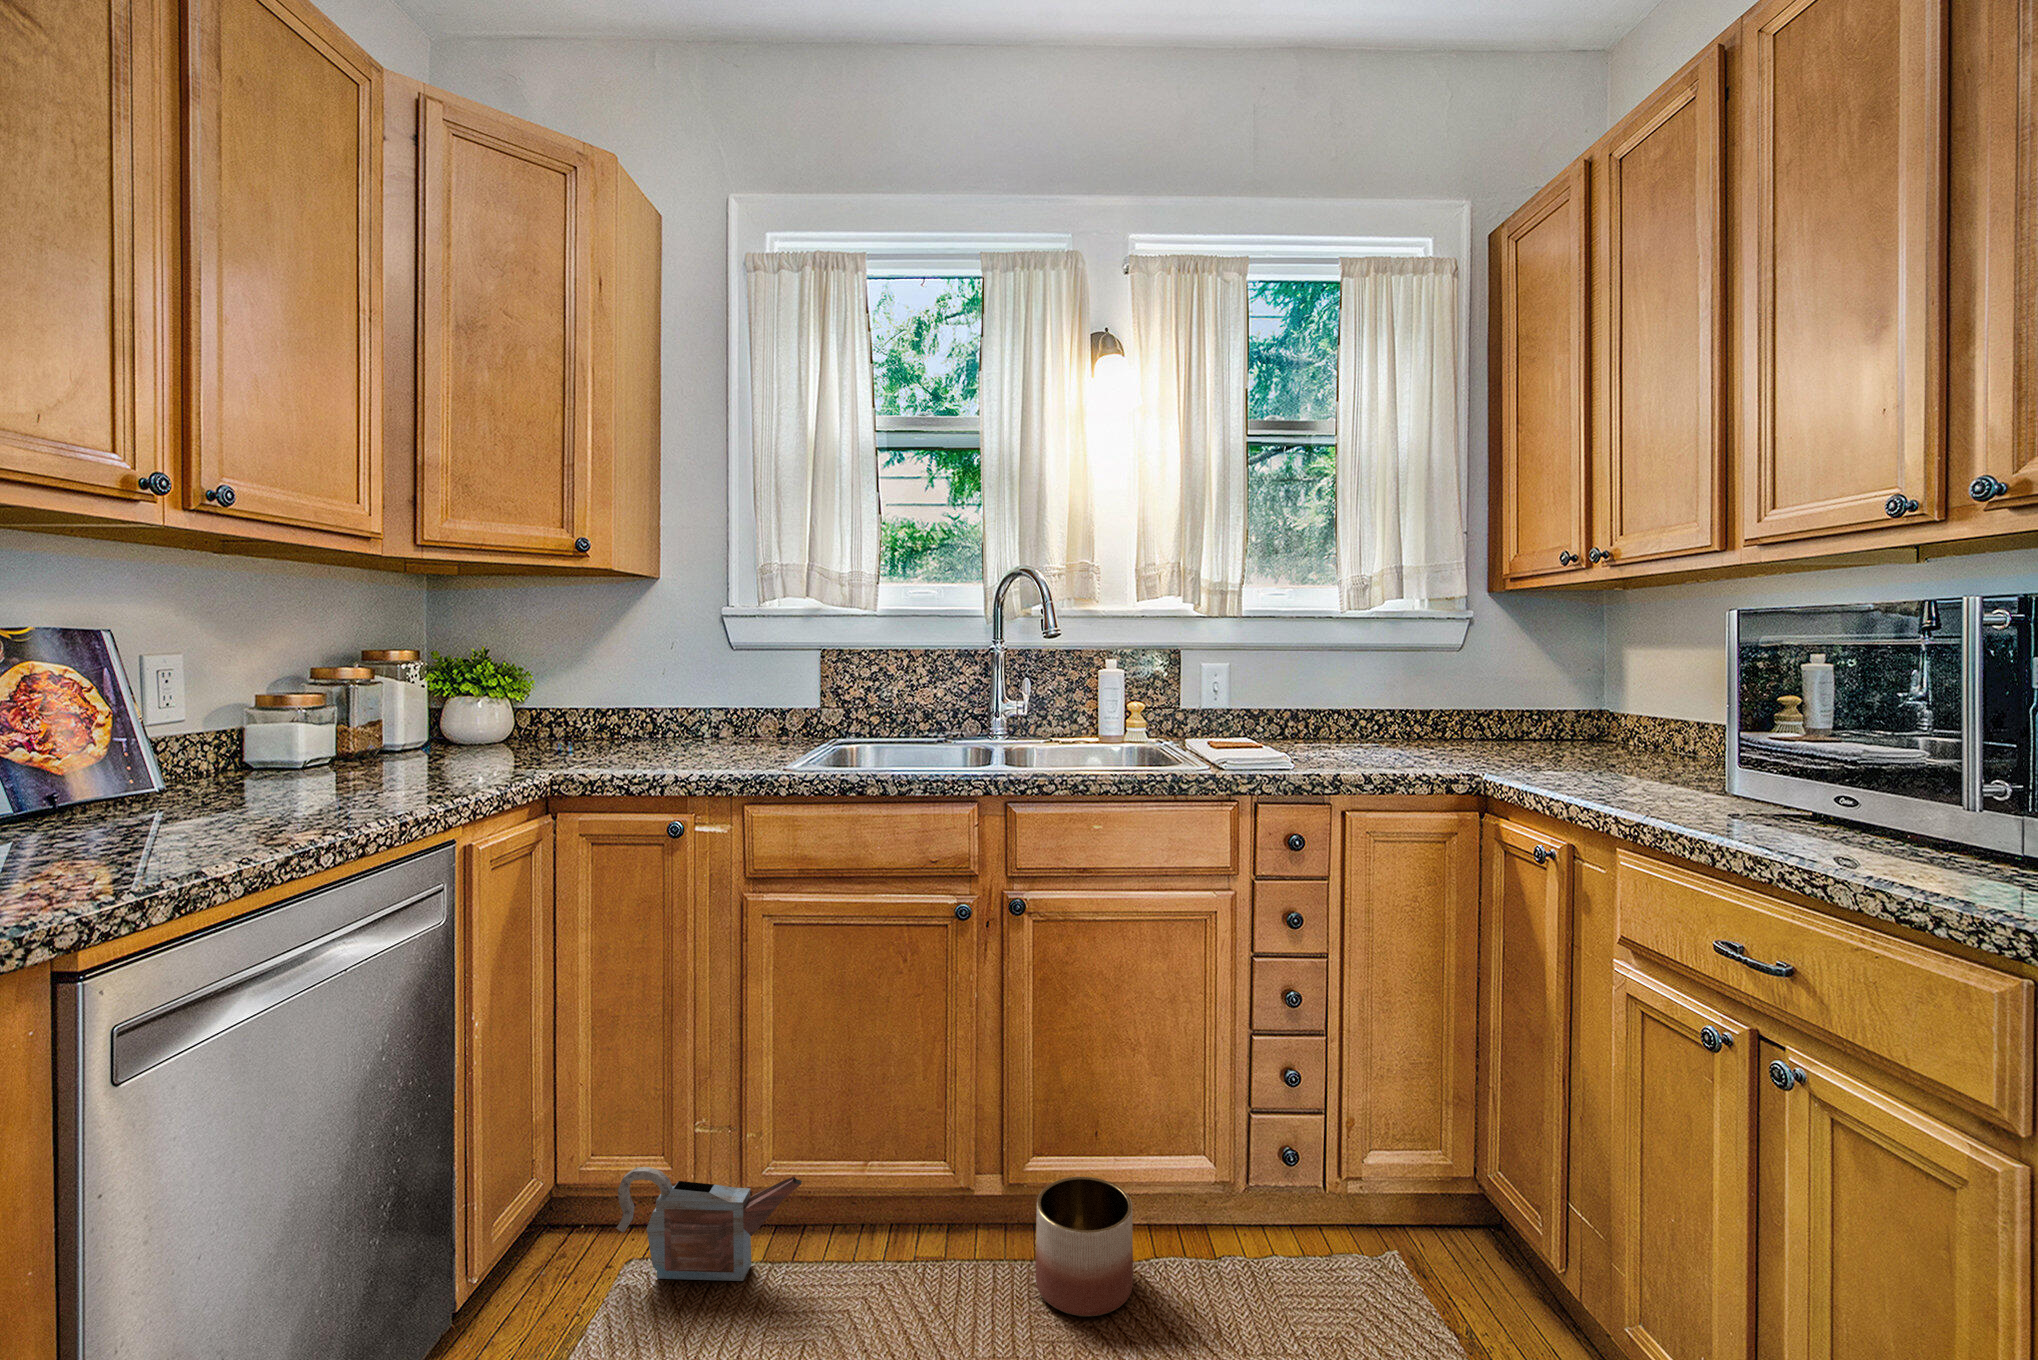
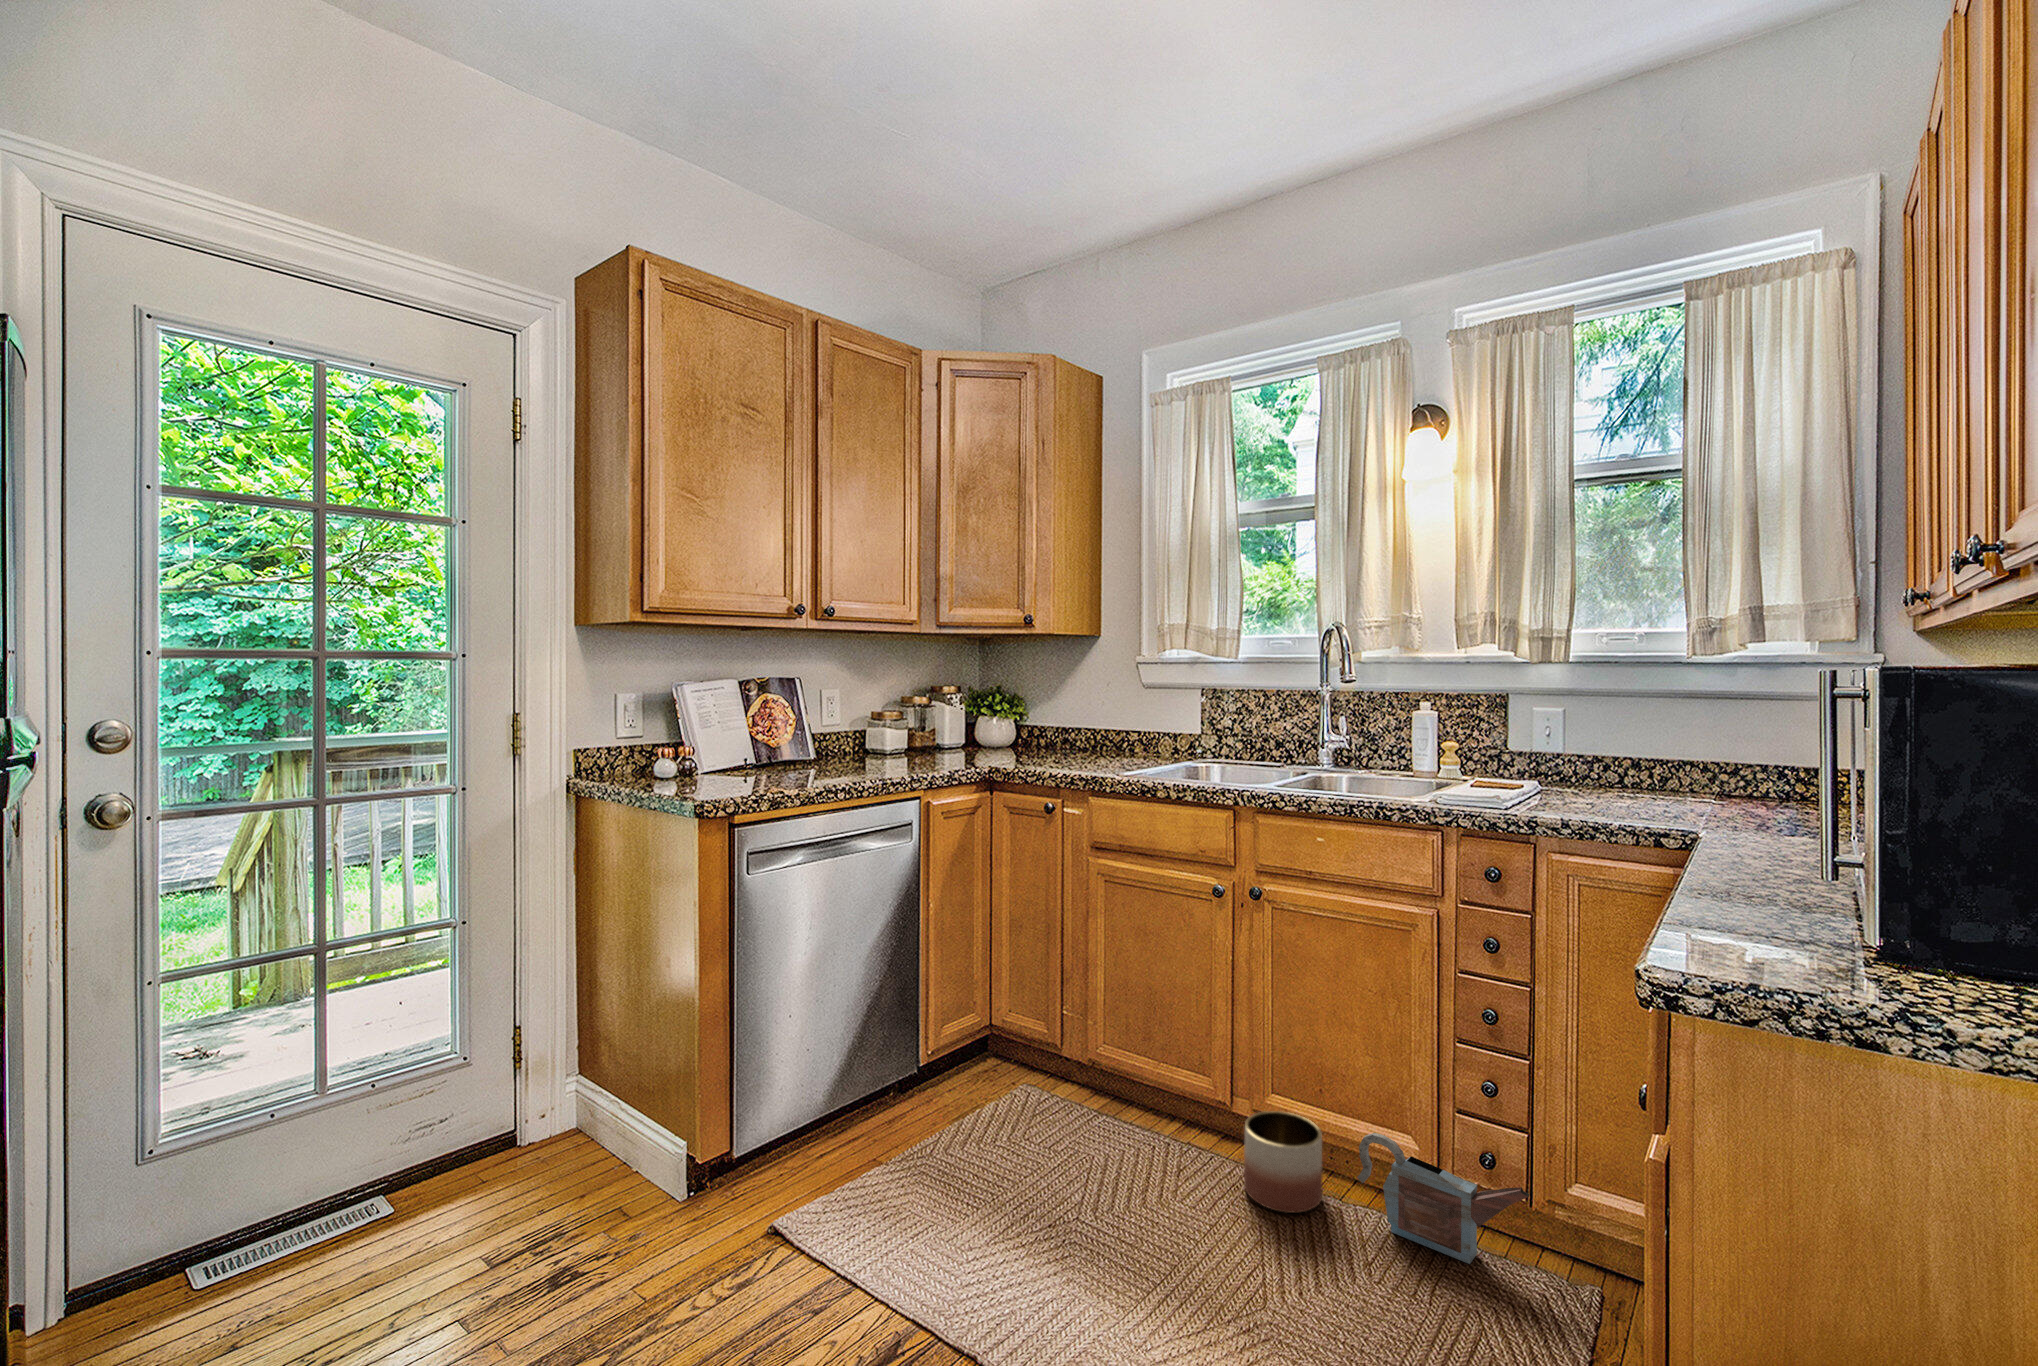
watering can: present [616,1167,802,1281] -> present [1357,1133,1529,1264]

